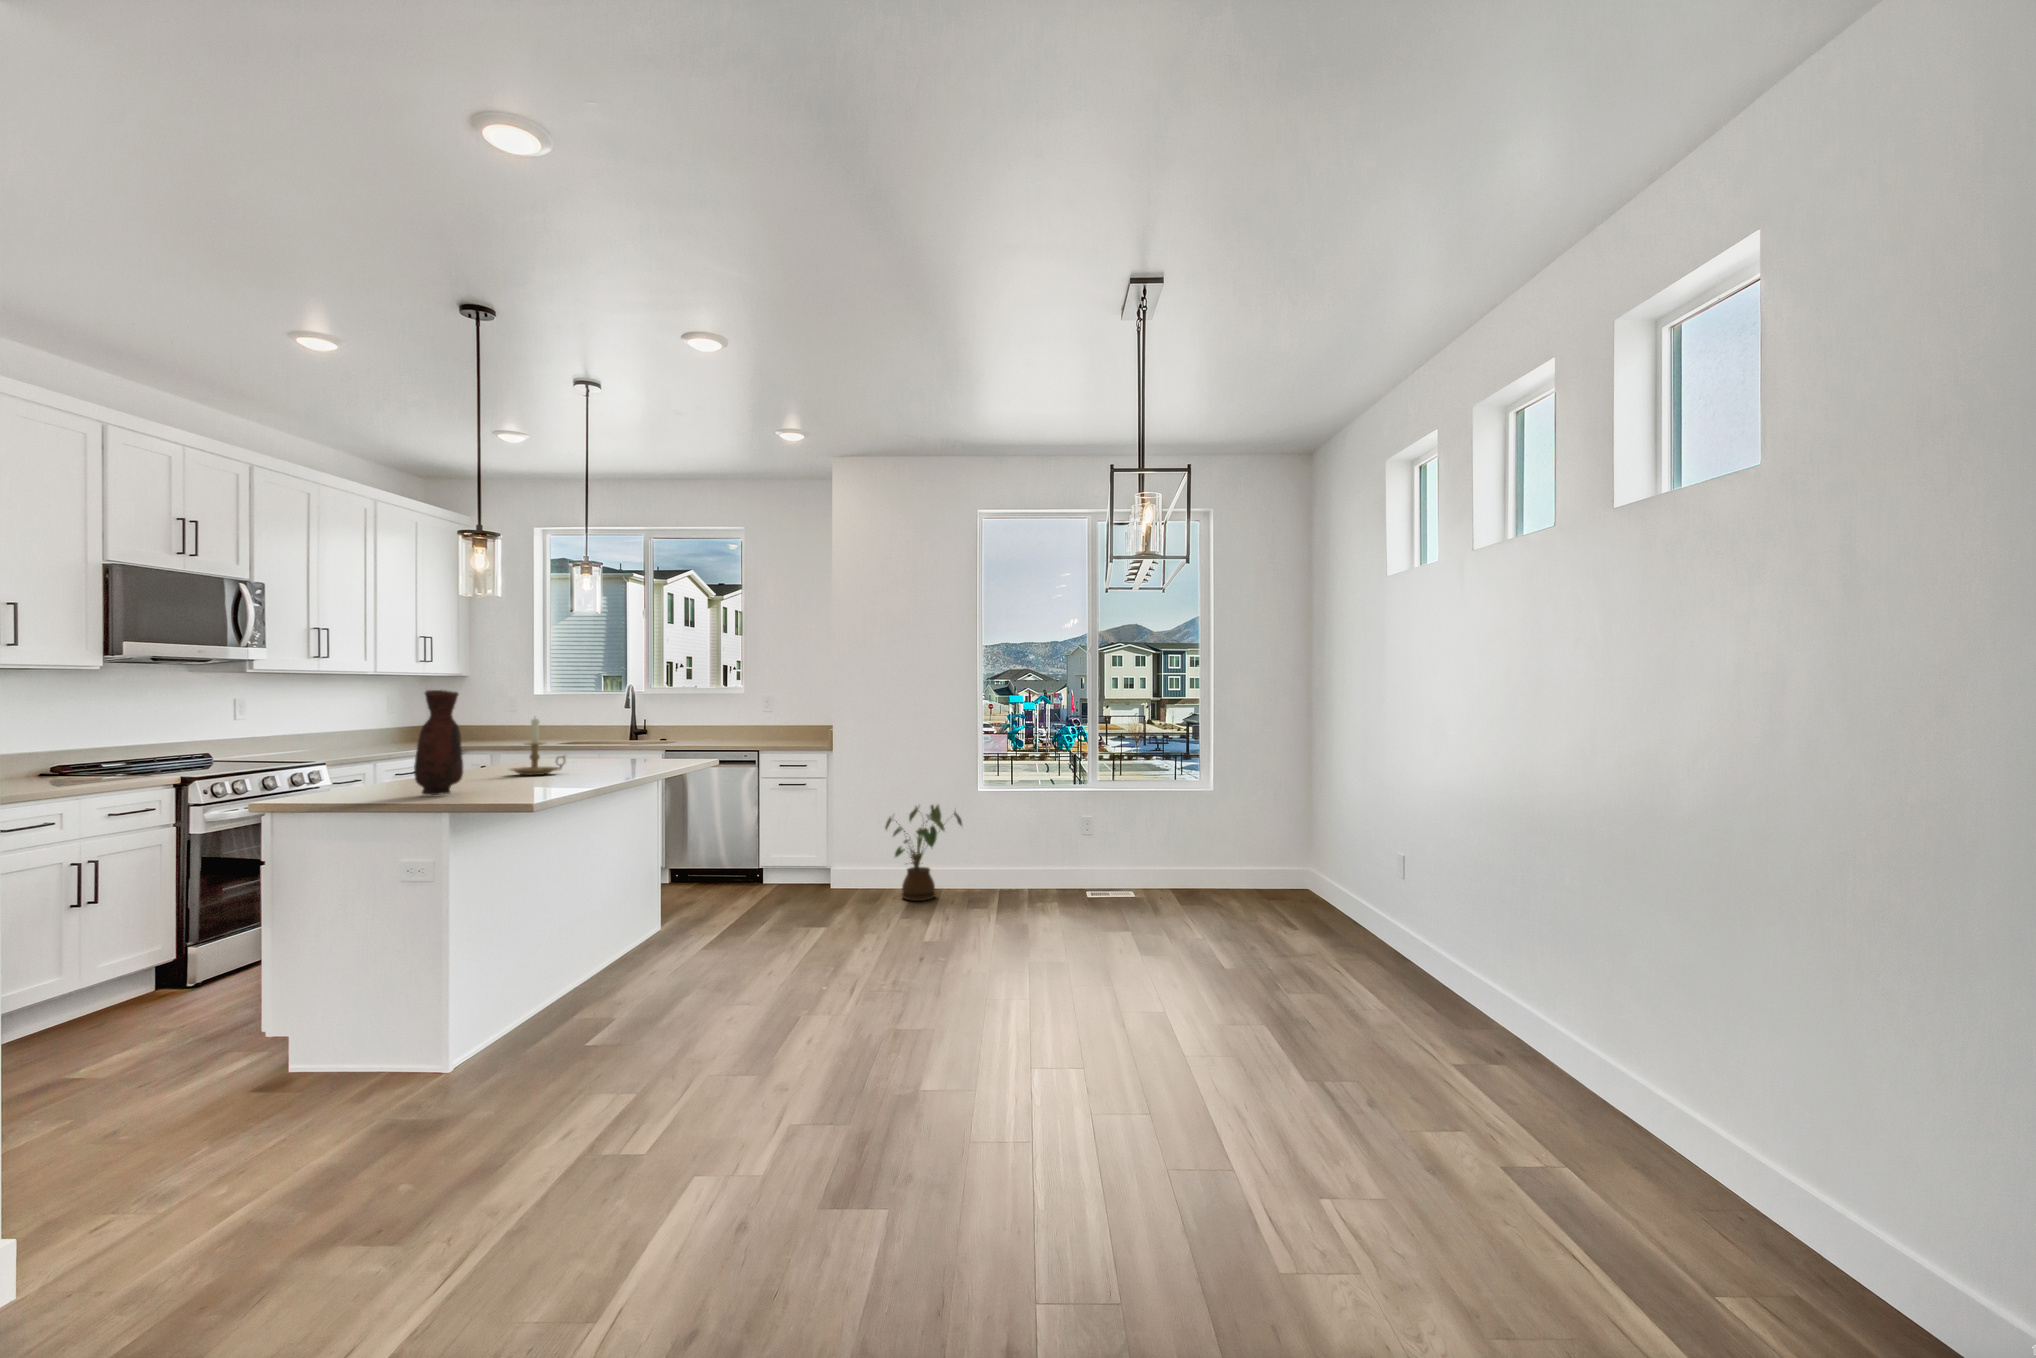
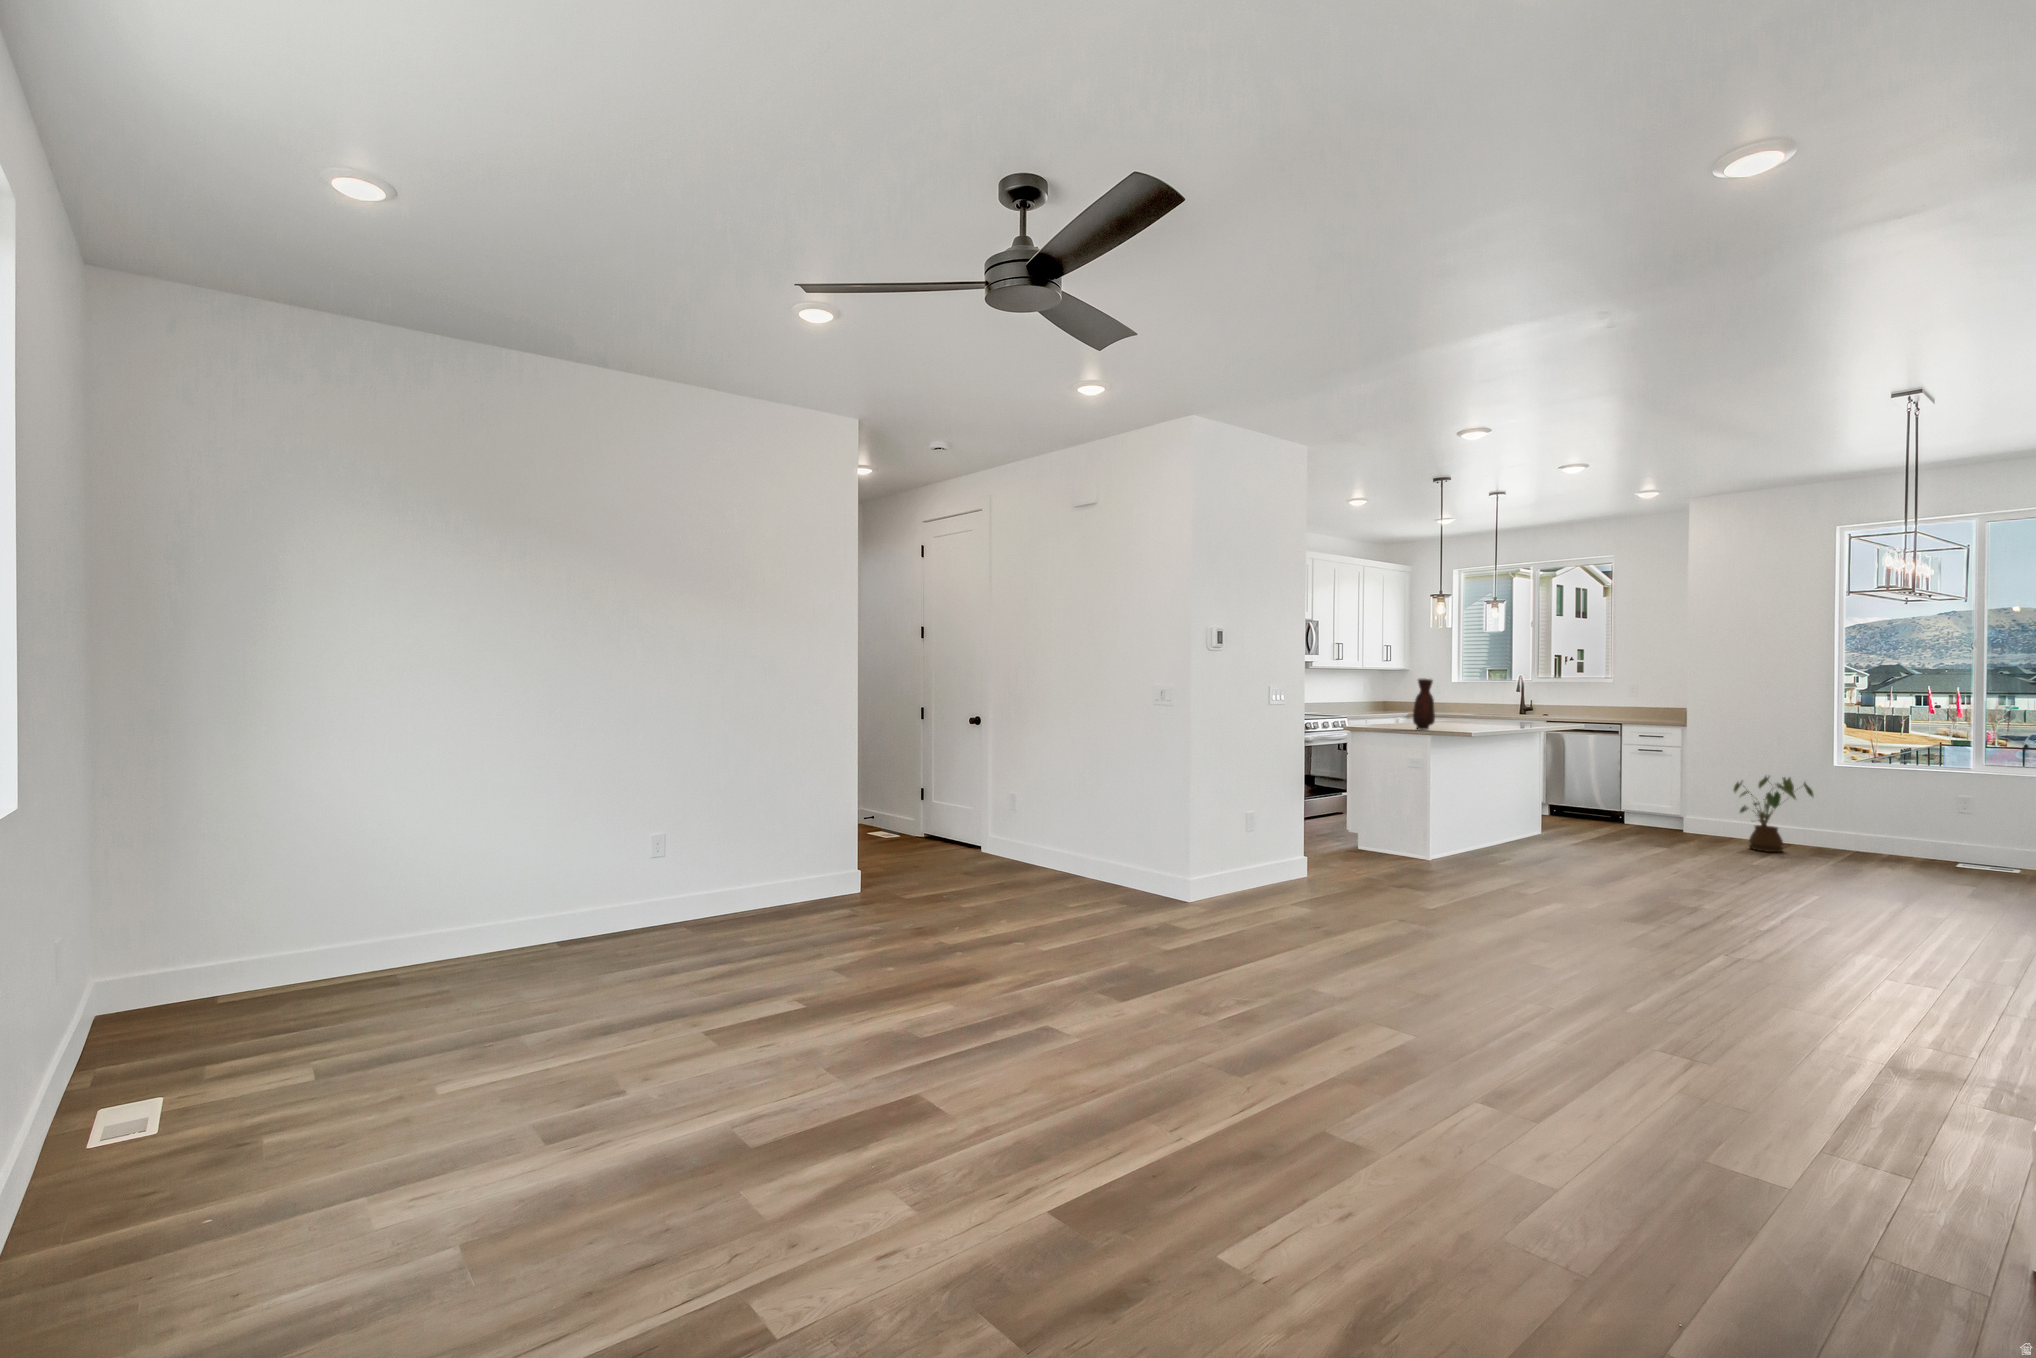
candle holder: present [511,719,565,775] -> none [1451,693,1484,727]

